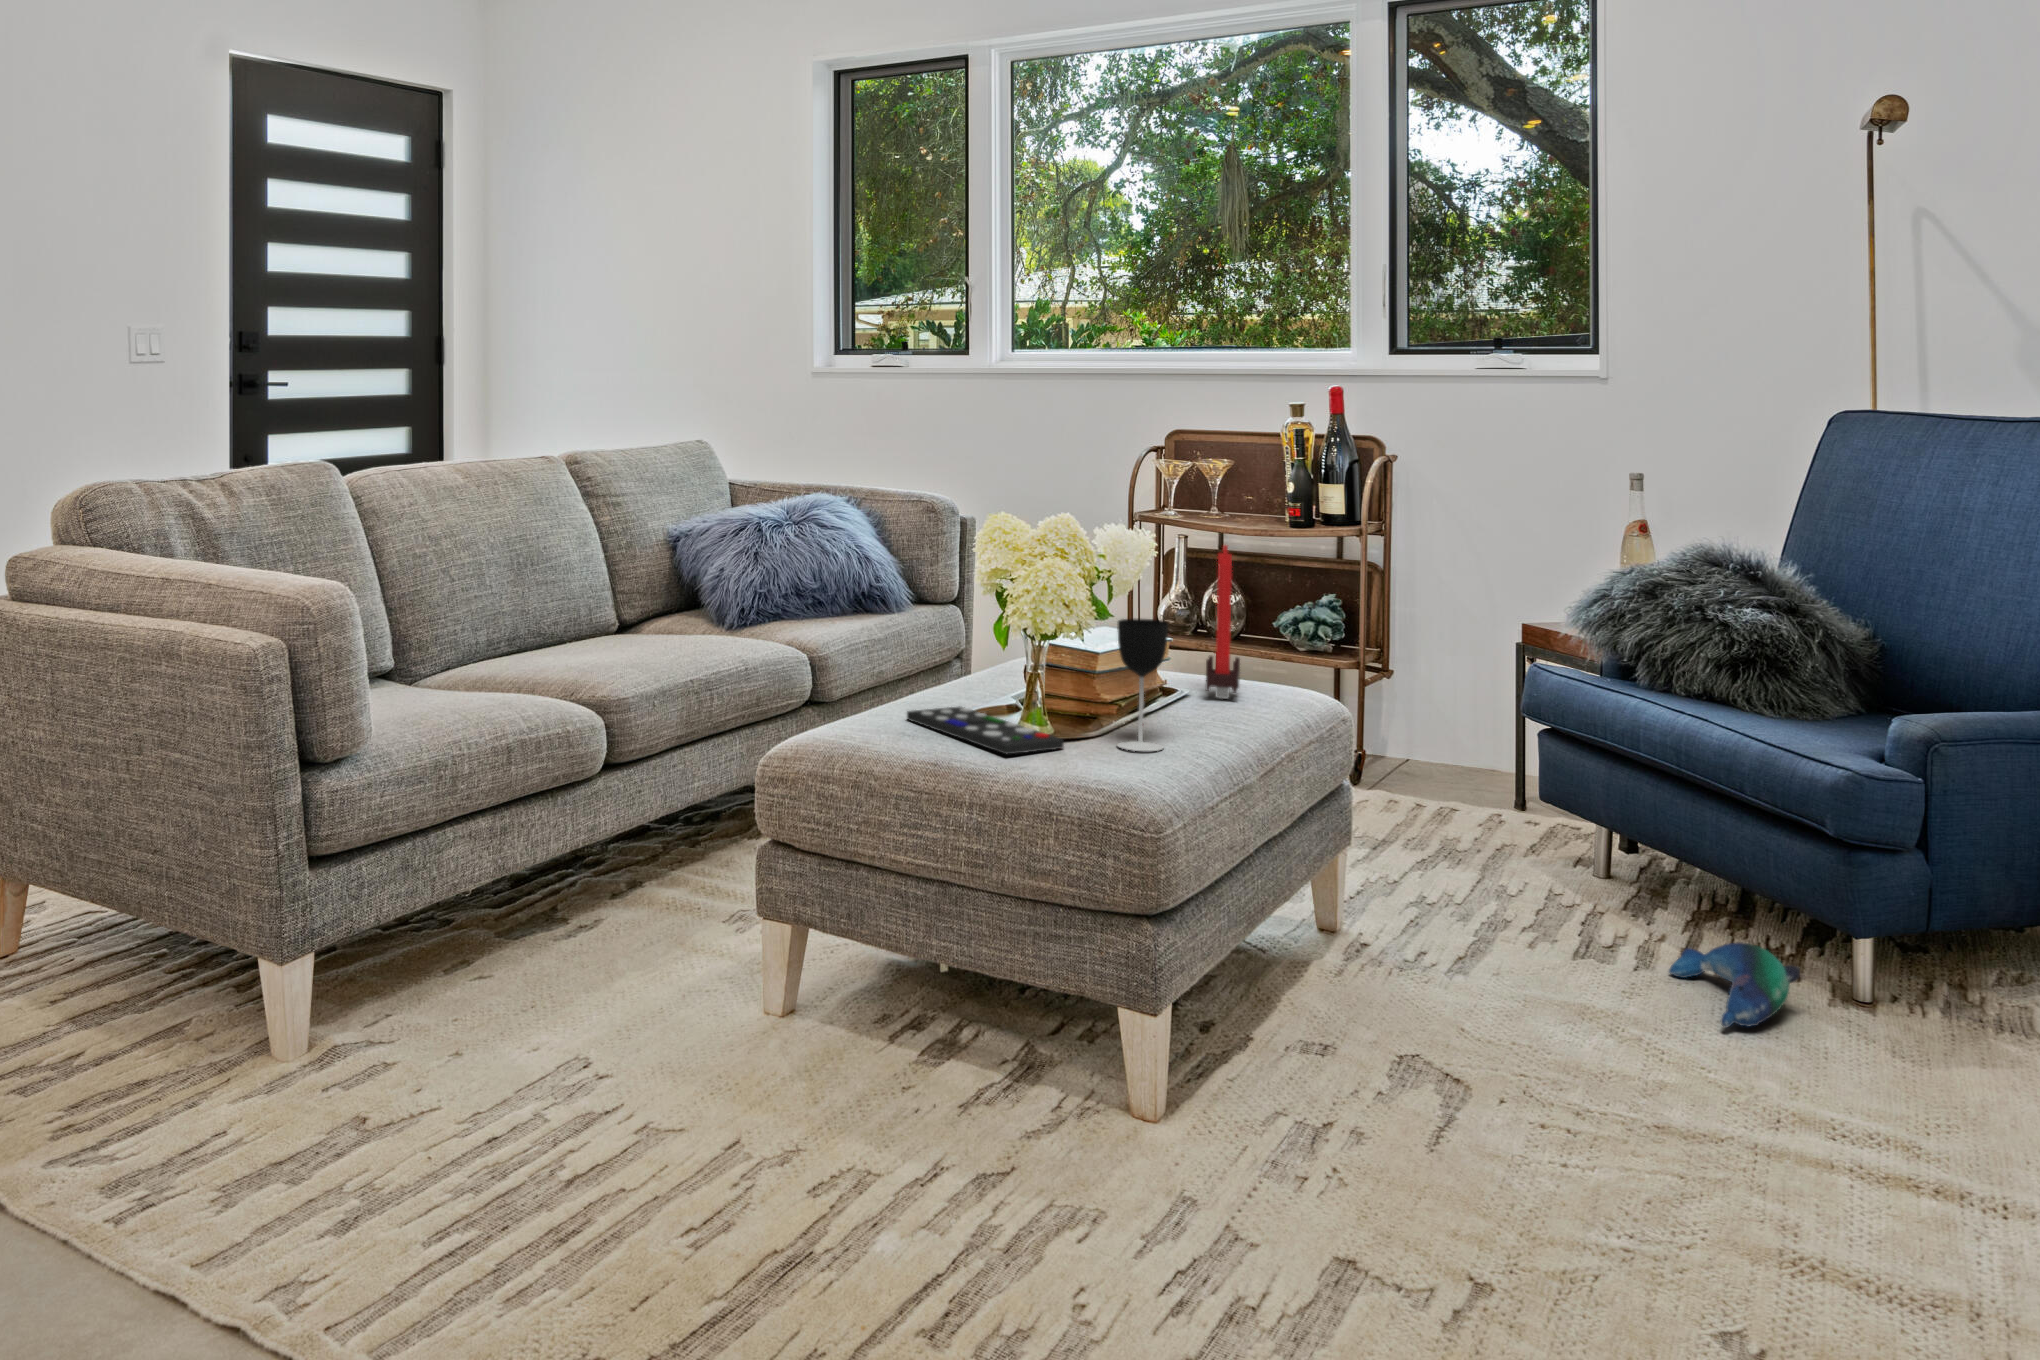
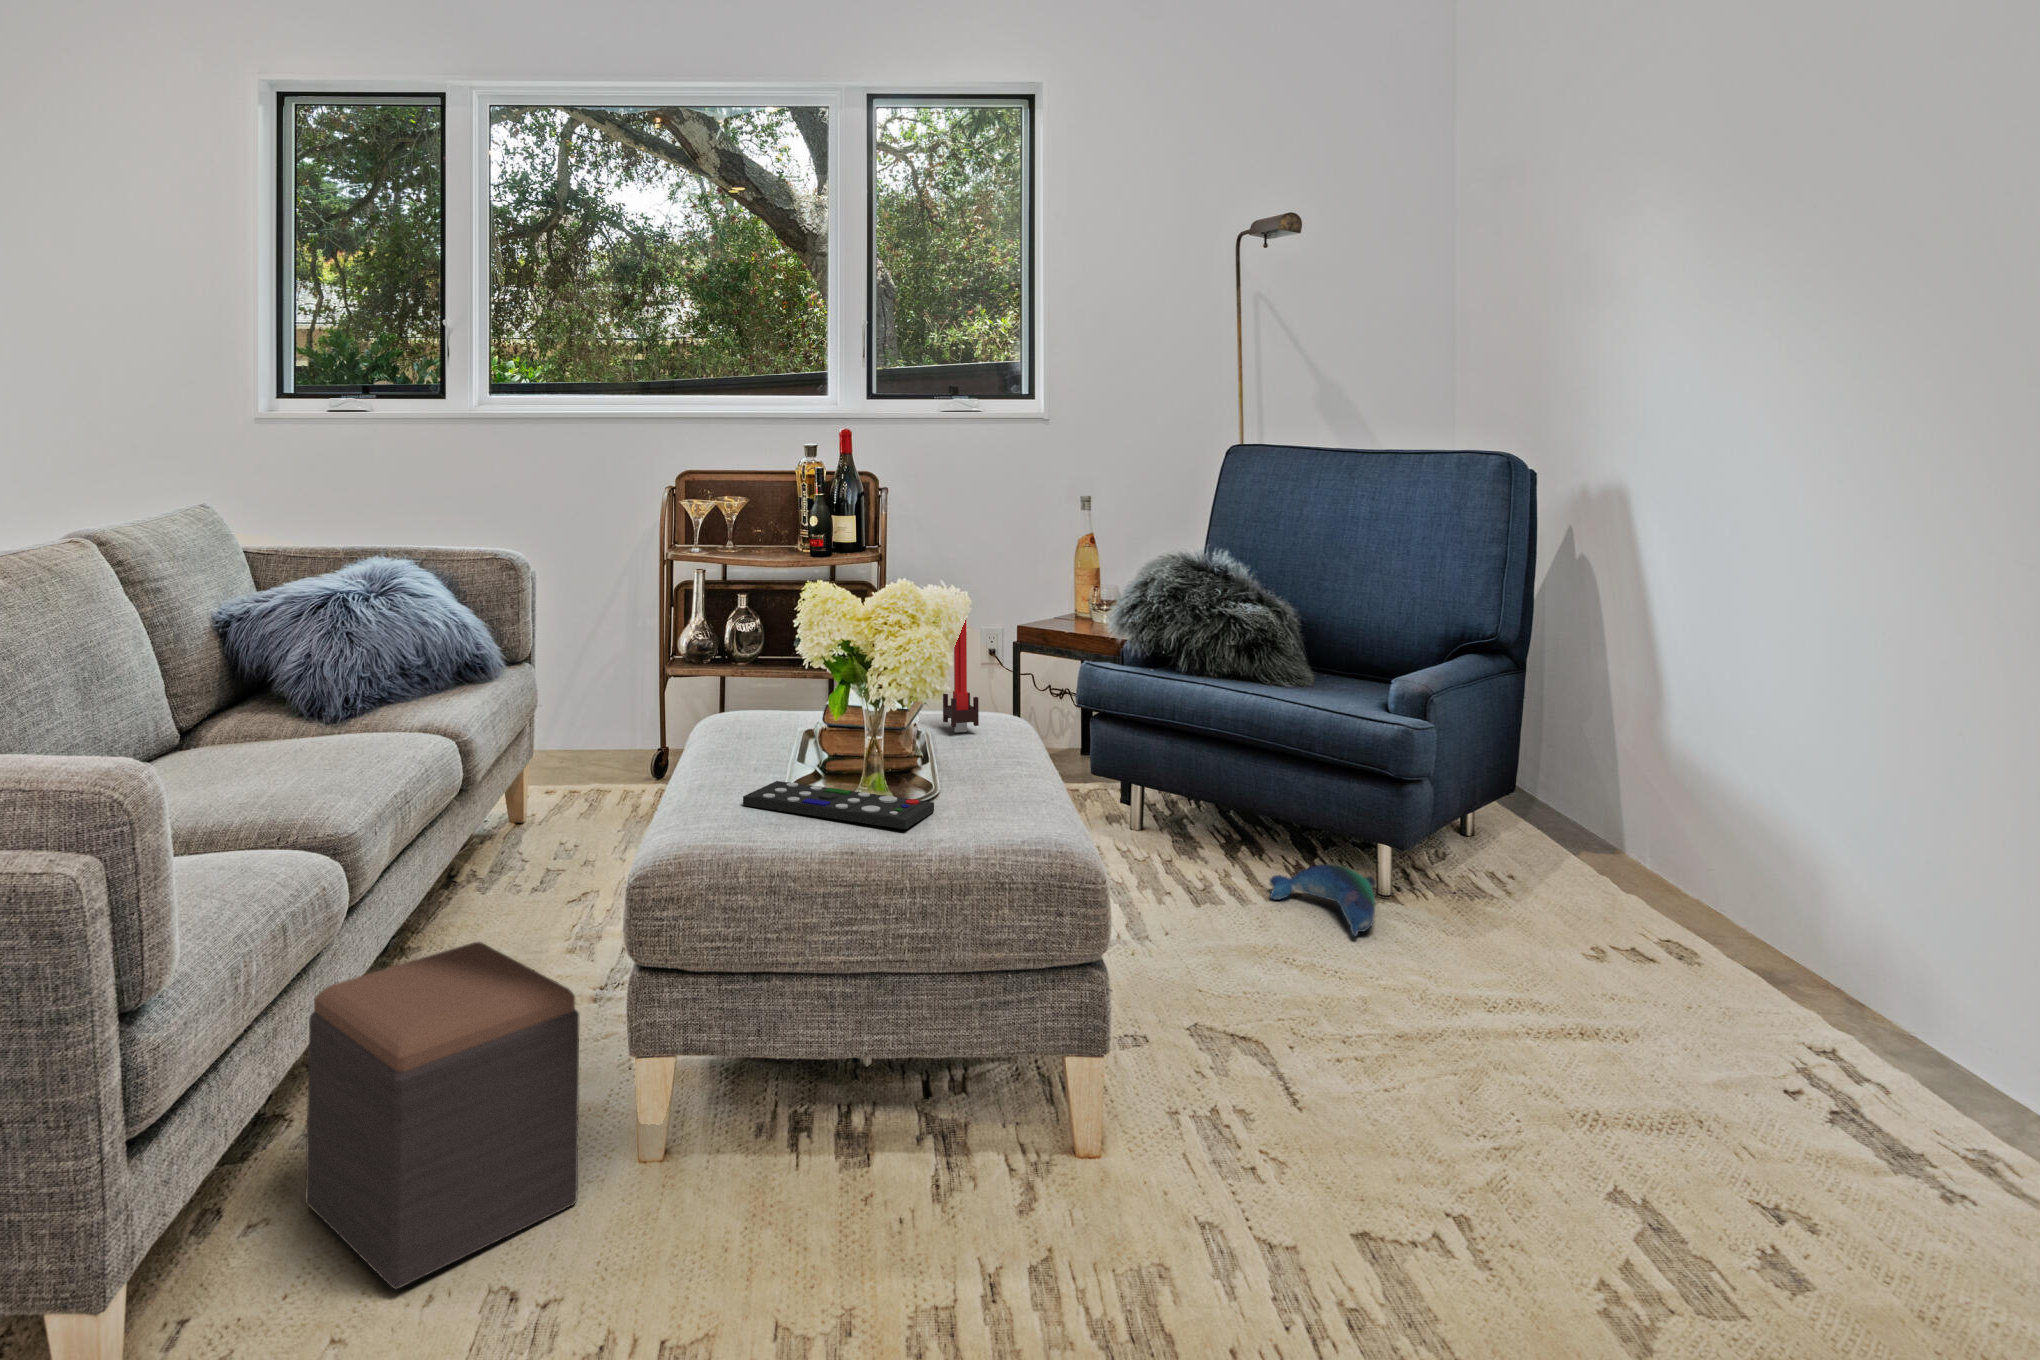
wine glass: present [1117,619,1168,751] -> none [965,674,1011,802]
footstool: none [511,797,690,1032] -> present [305,942,579,1289]

